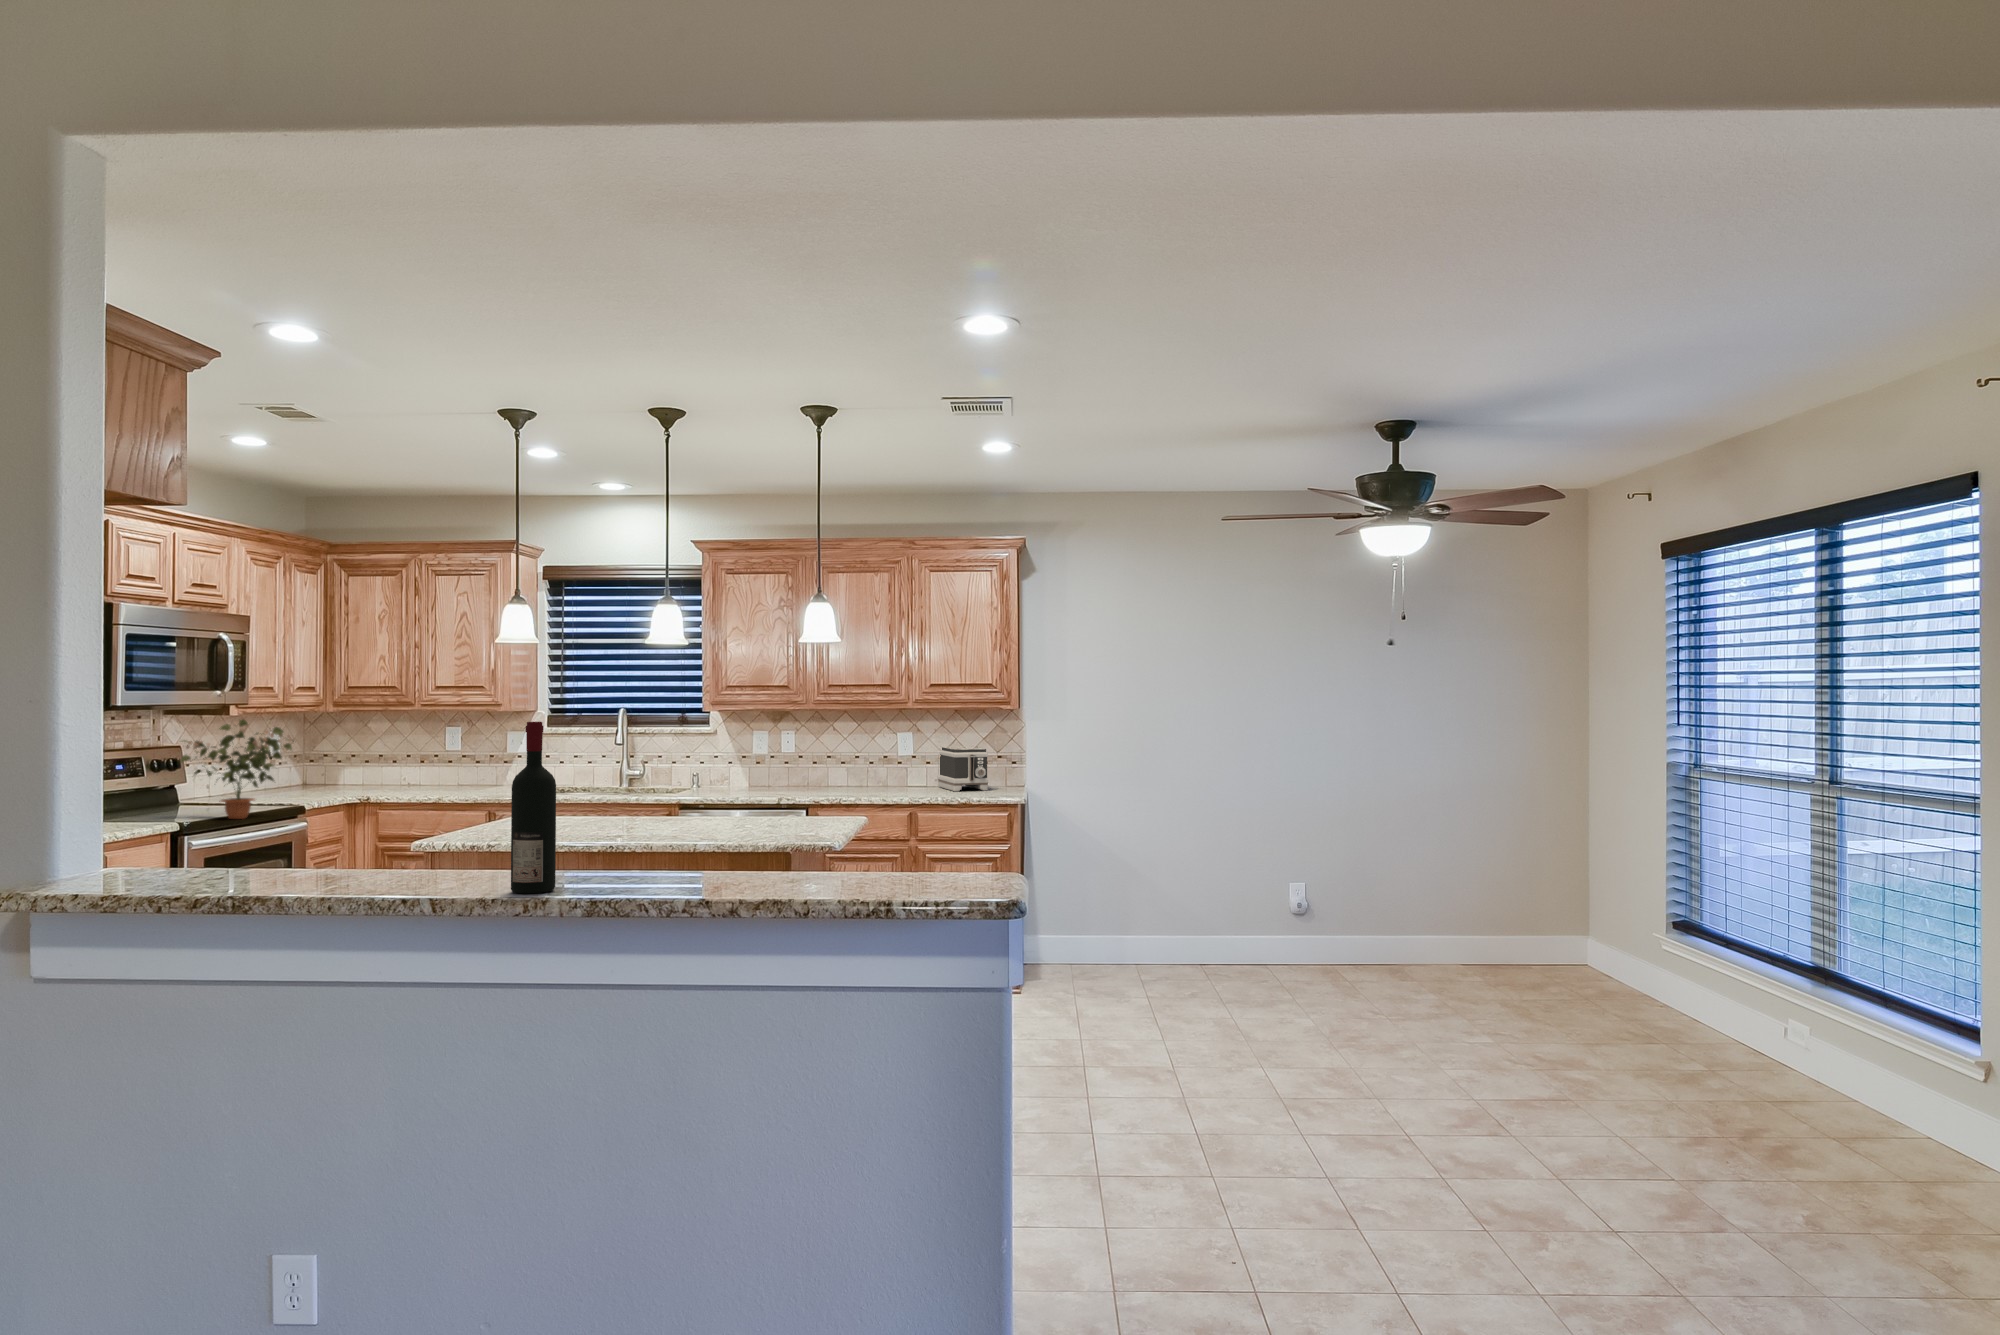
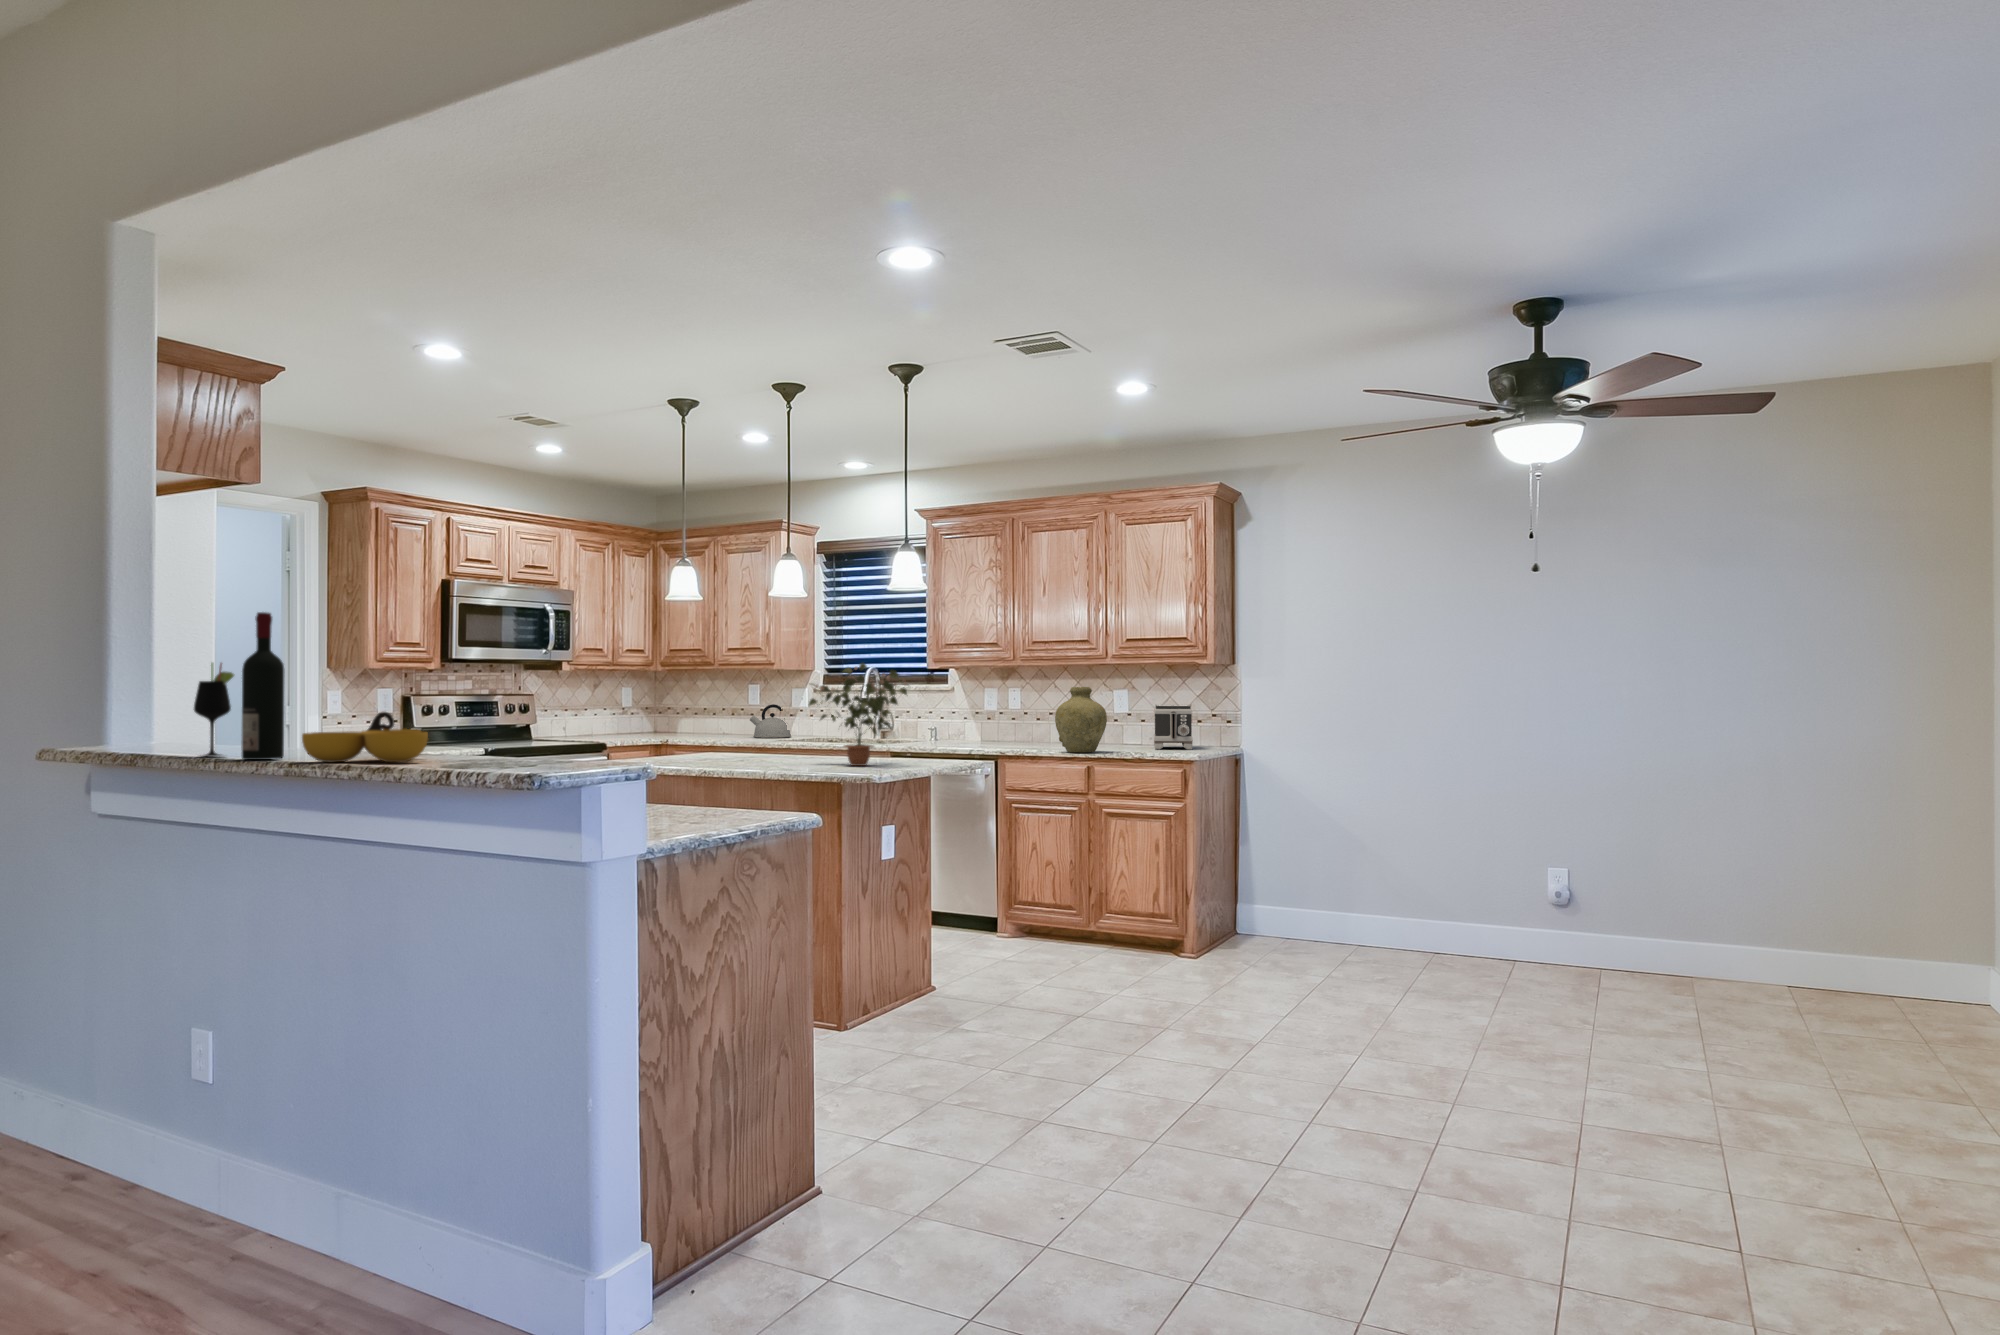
potted plant: present [181,720,294,819] -> present [809,663,908,766]
vase: none [880,734,931,799] -> present [1055,687,1107,752]
kettle: none [453,749,503,788] -> present [750,704,791,738]
wine glass: none [407,778,456,892] -> present [194,663,234,757]
decorative bowl: none [609,829,740,890] -> present [302,712,428,762]

